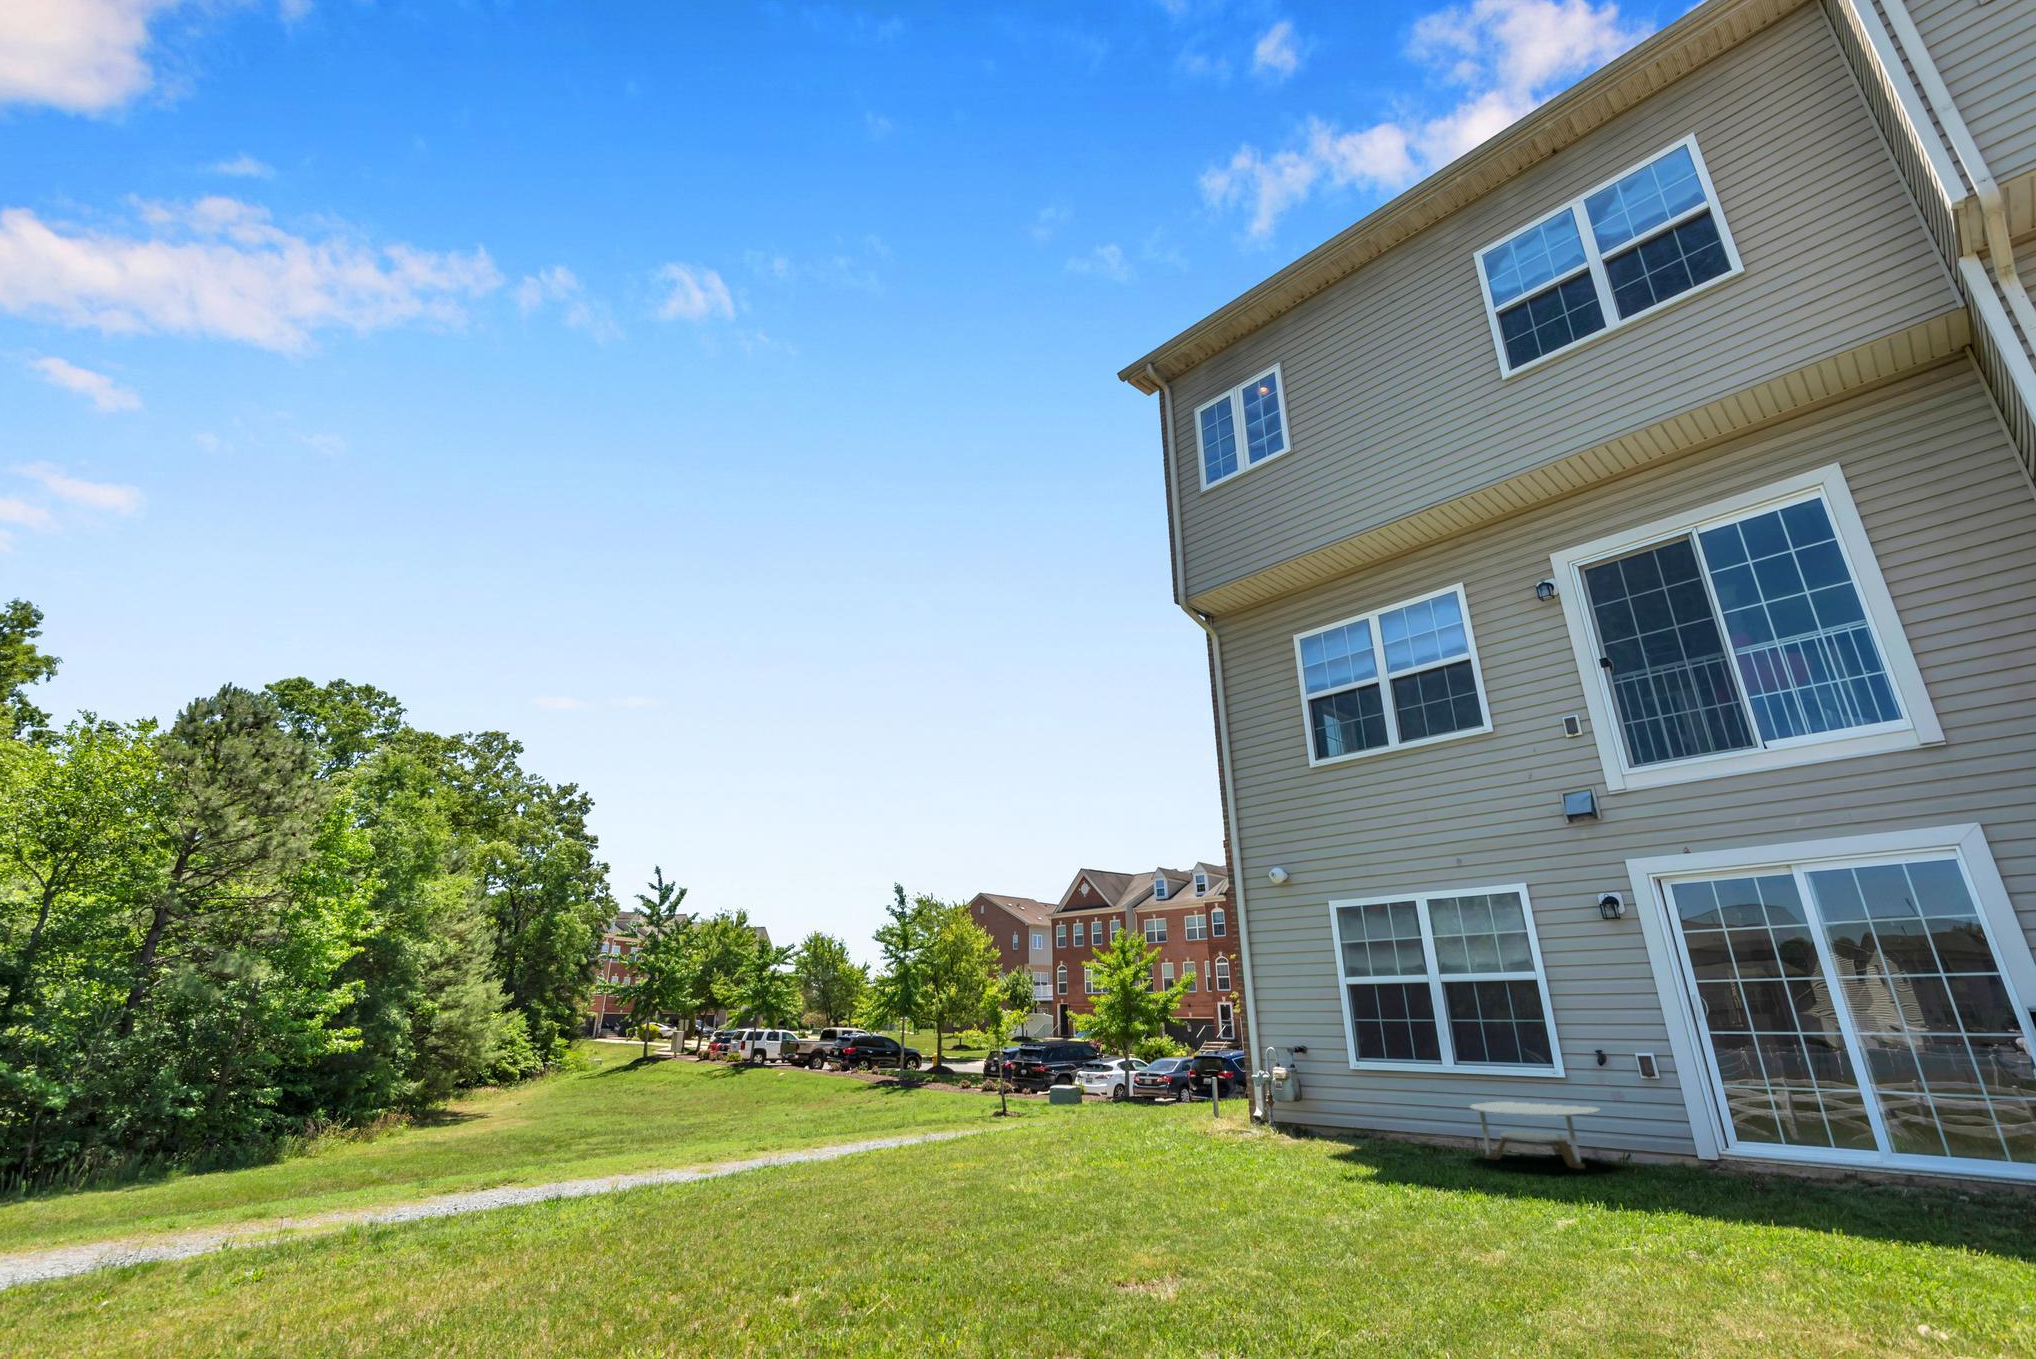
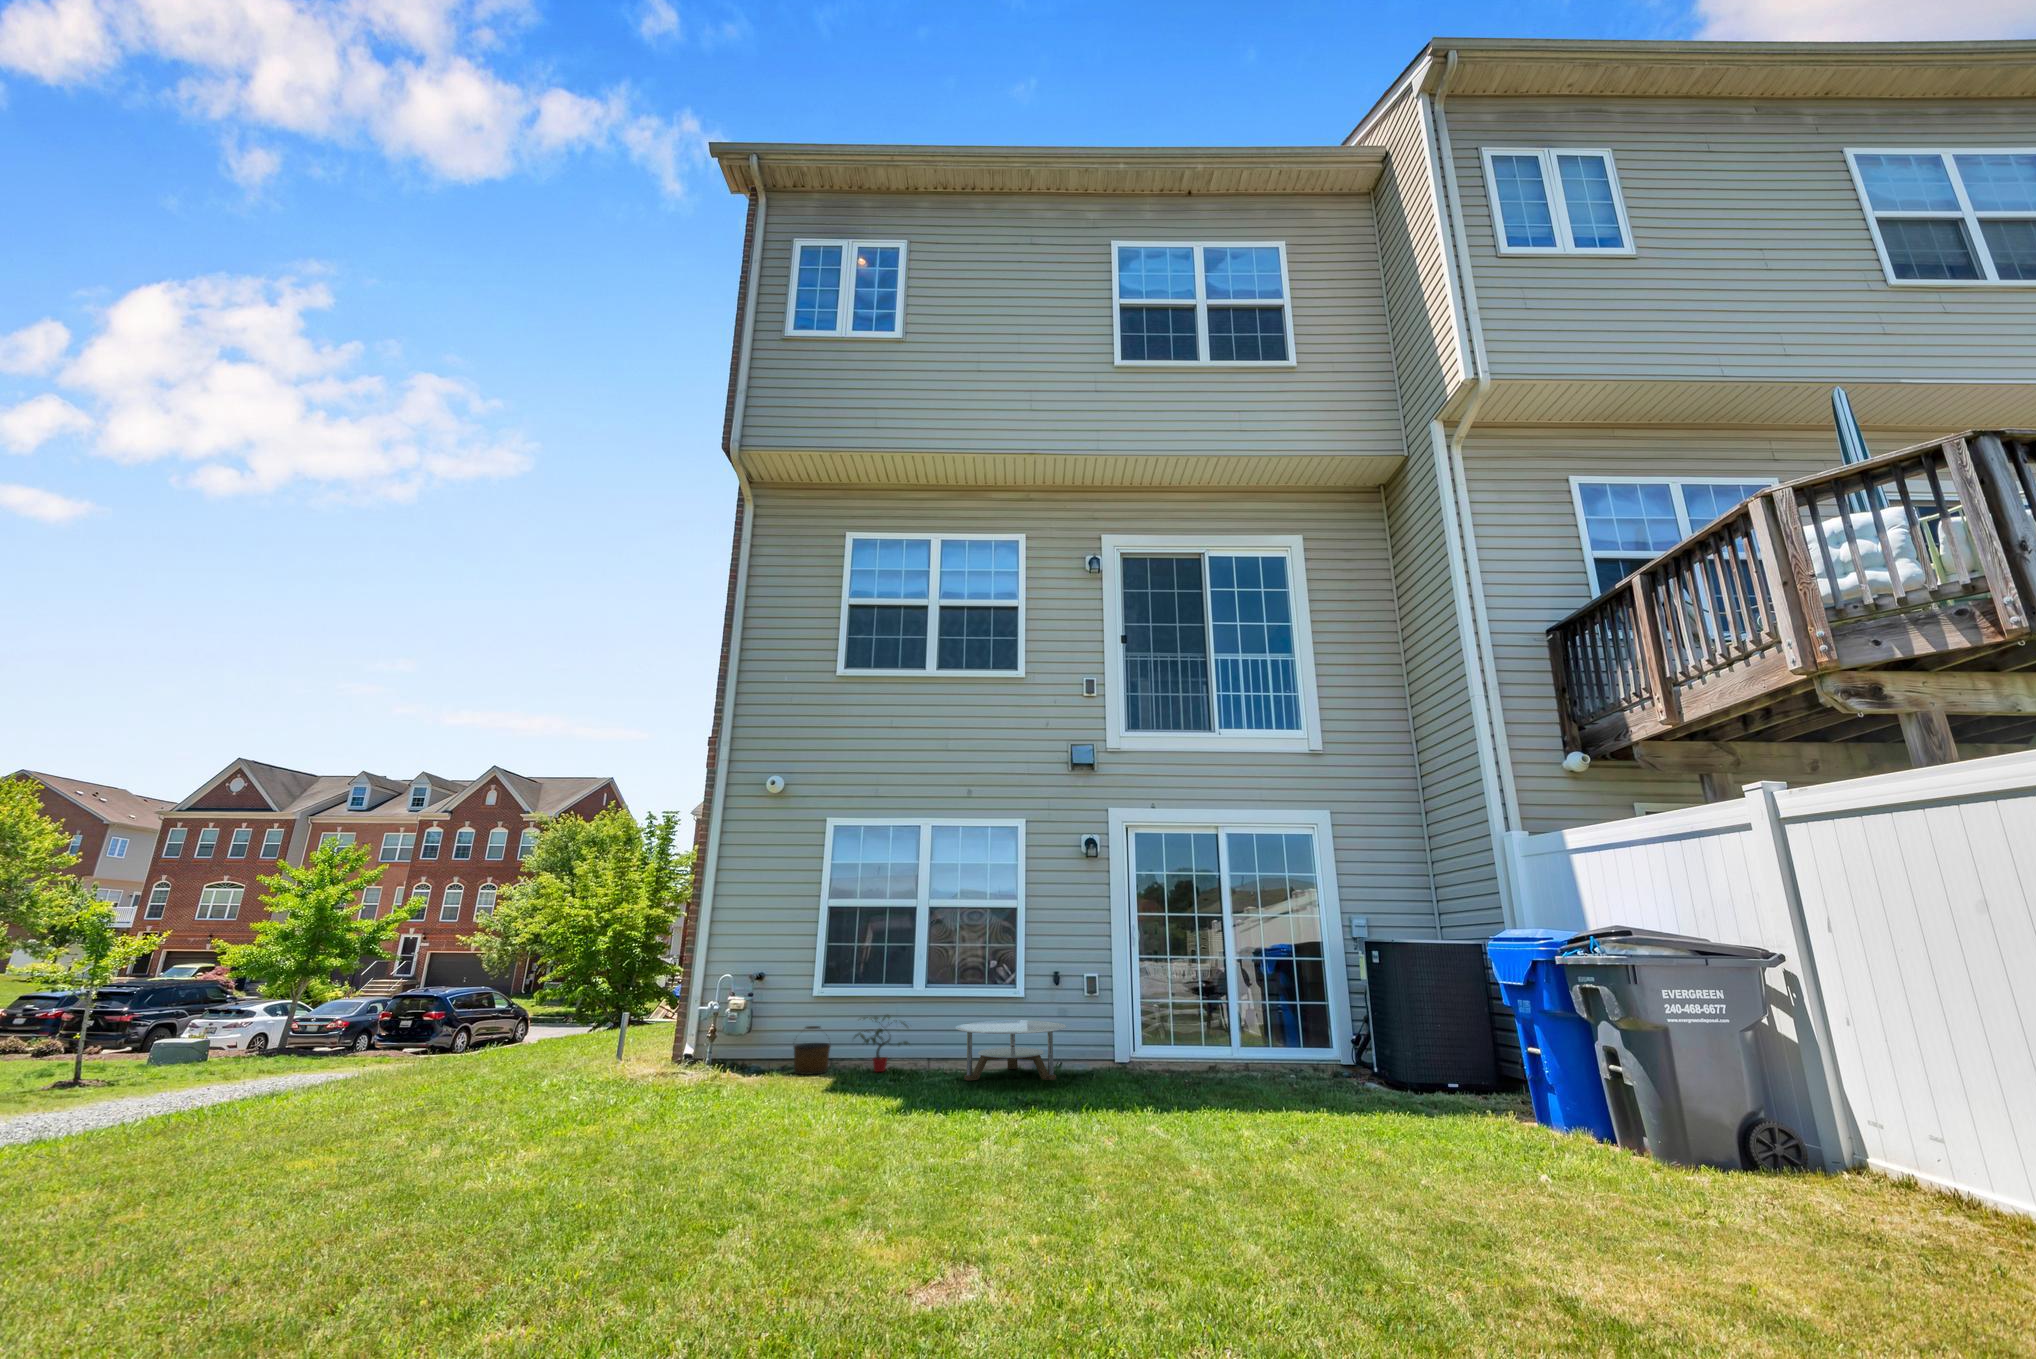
potted plant: none [1388,1088,1453,1143] -> present [855,1015,909,1072]
bucket: none [1343,1095,1379,1139] -> present [794,1026,830,1075]

